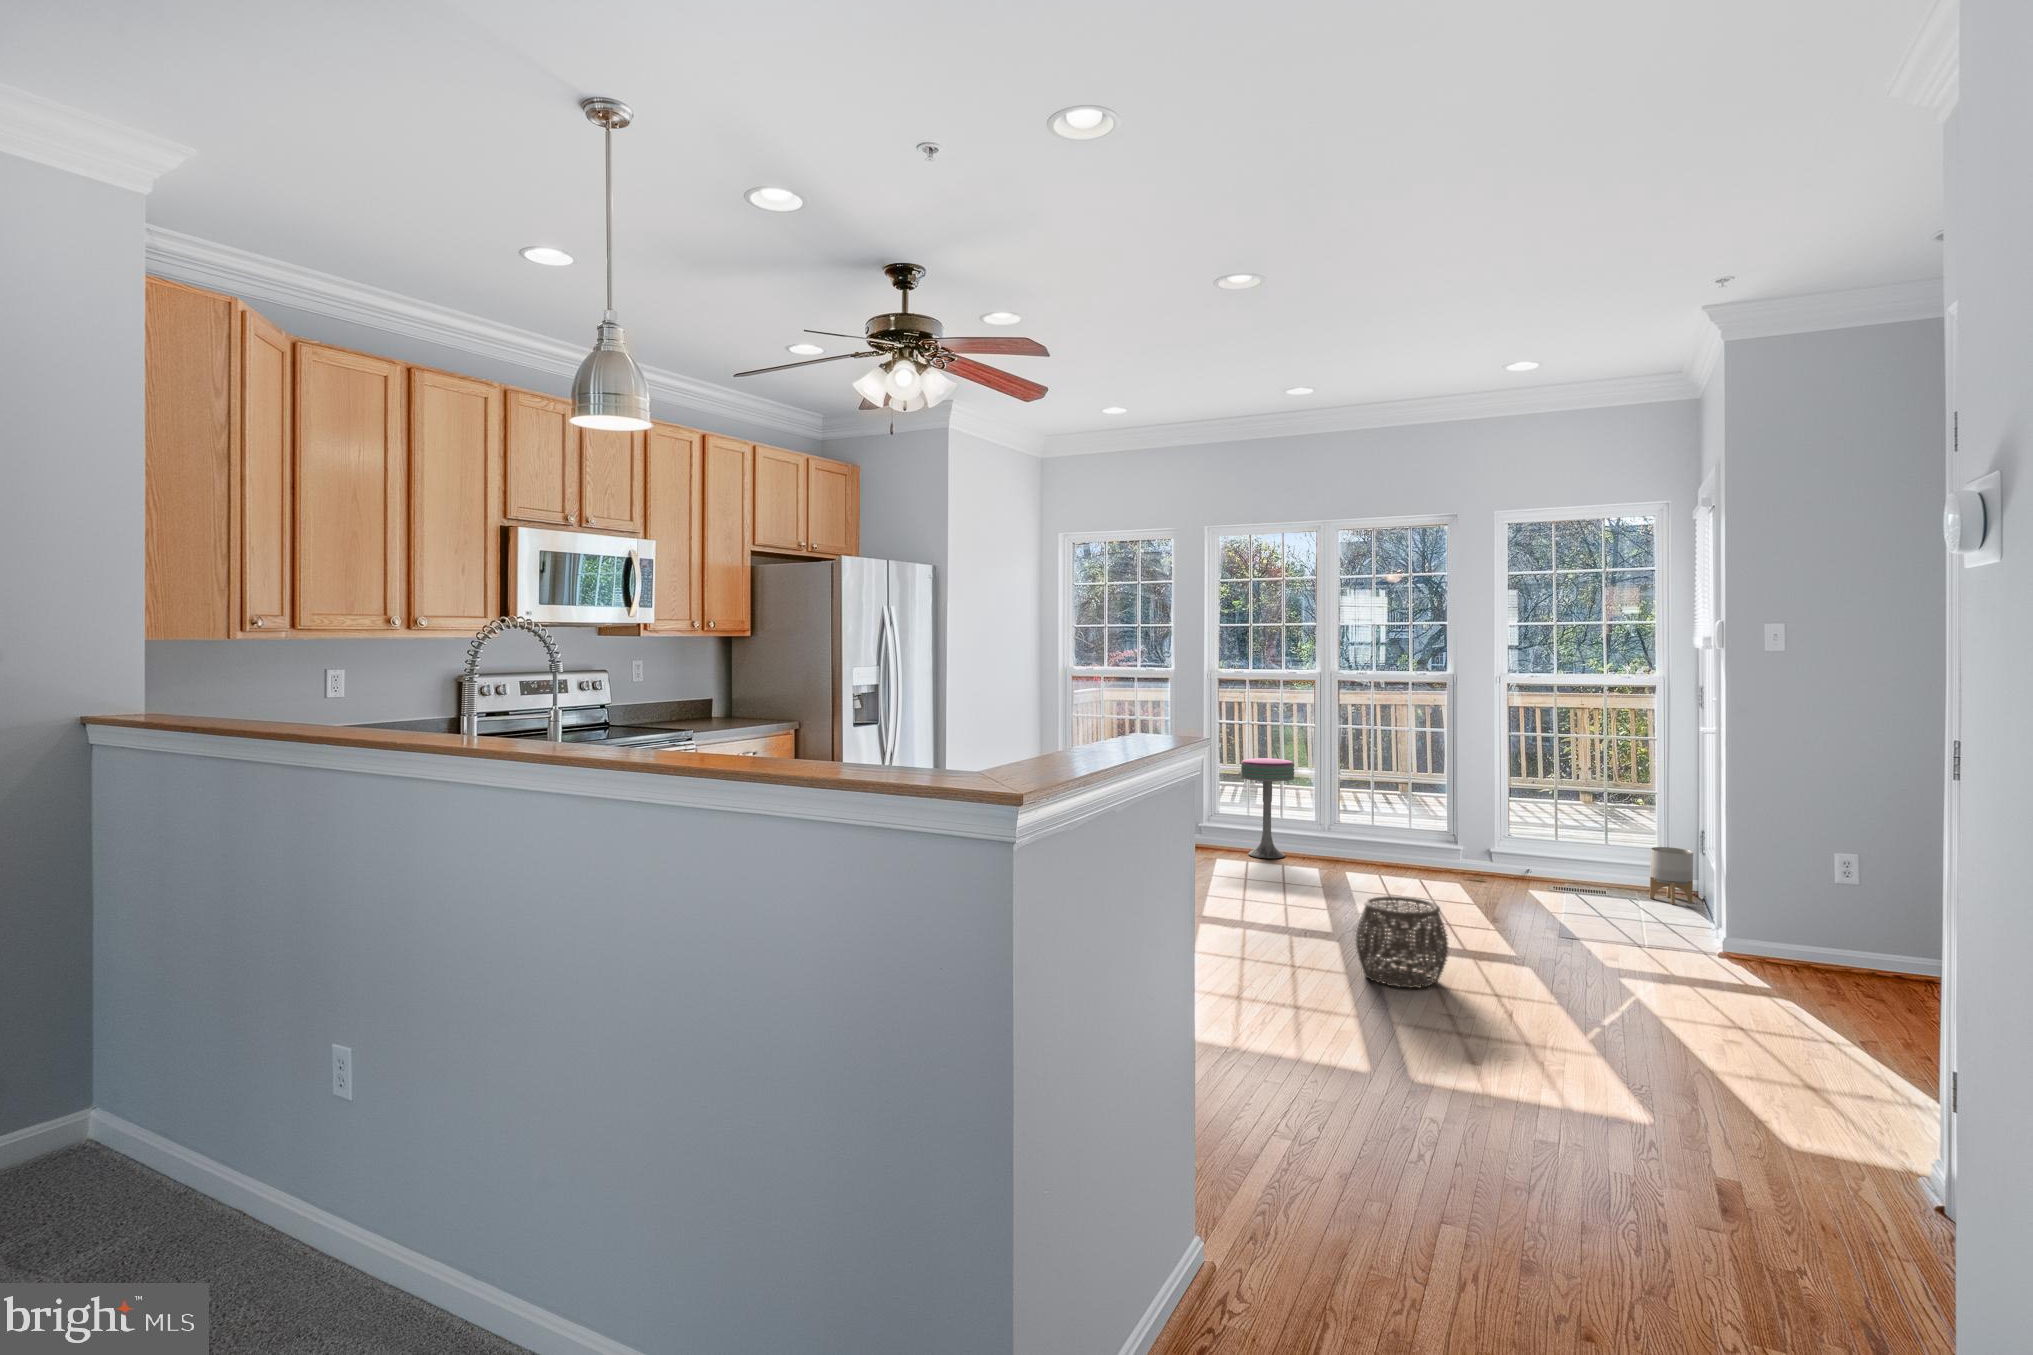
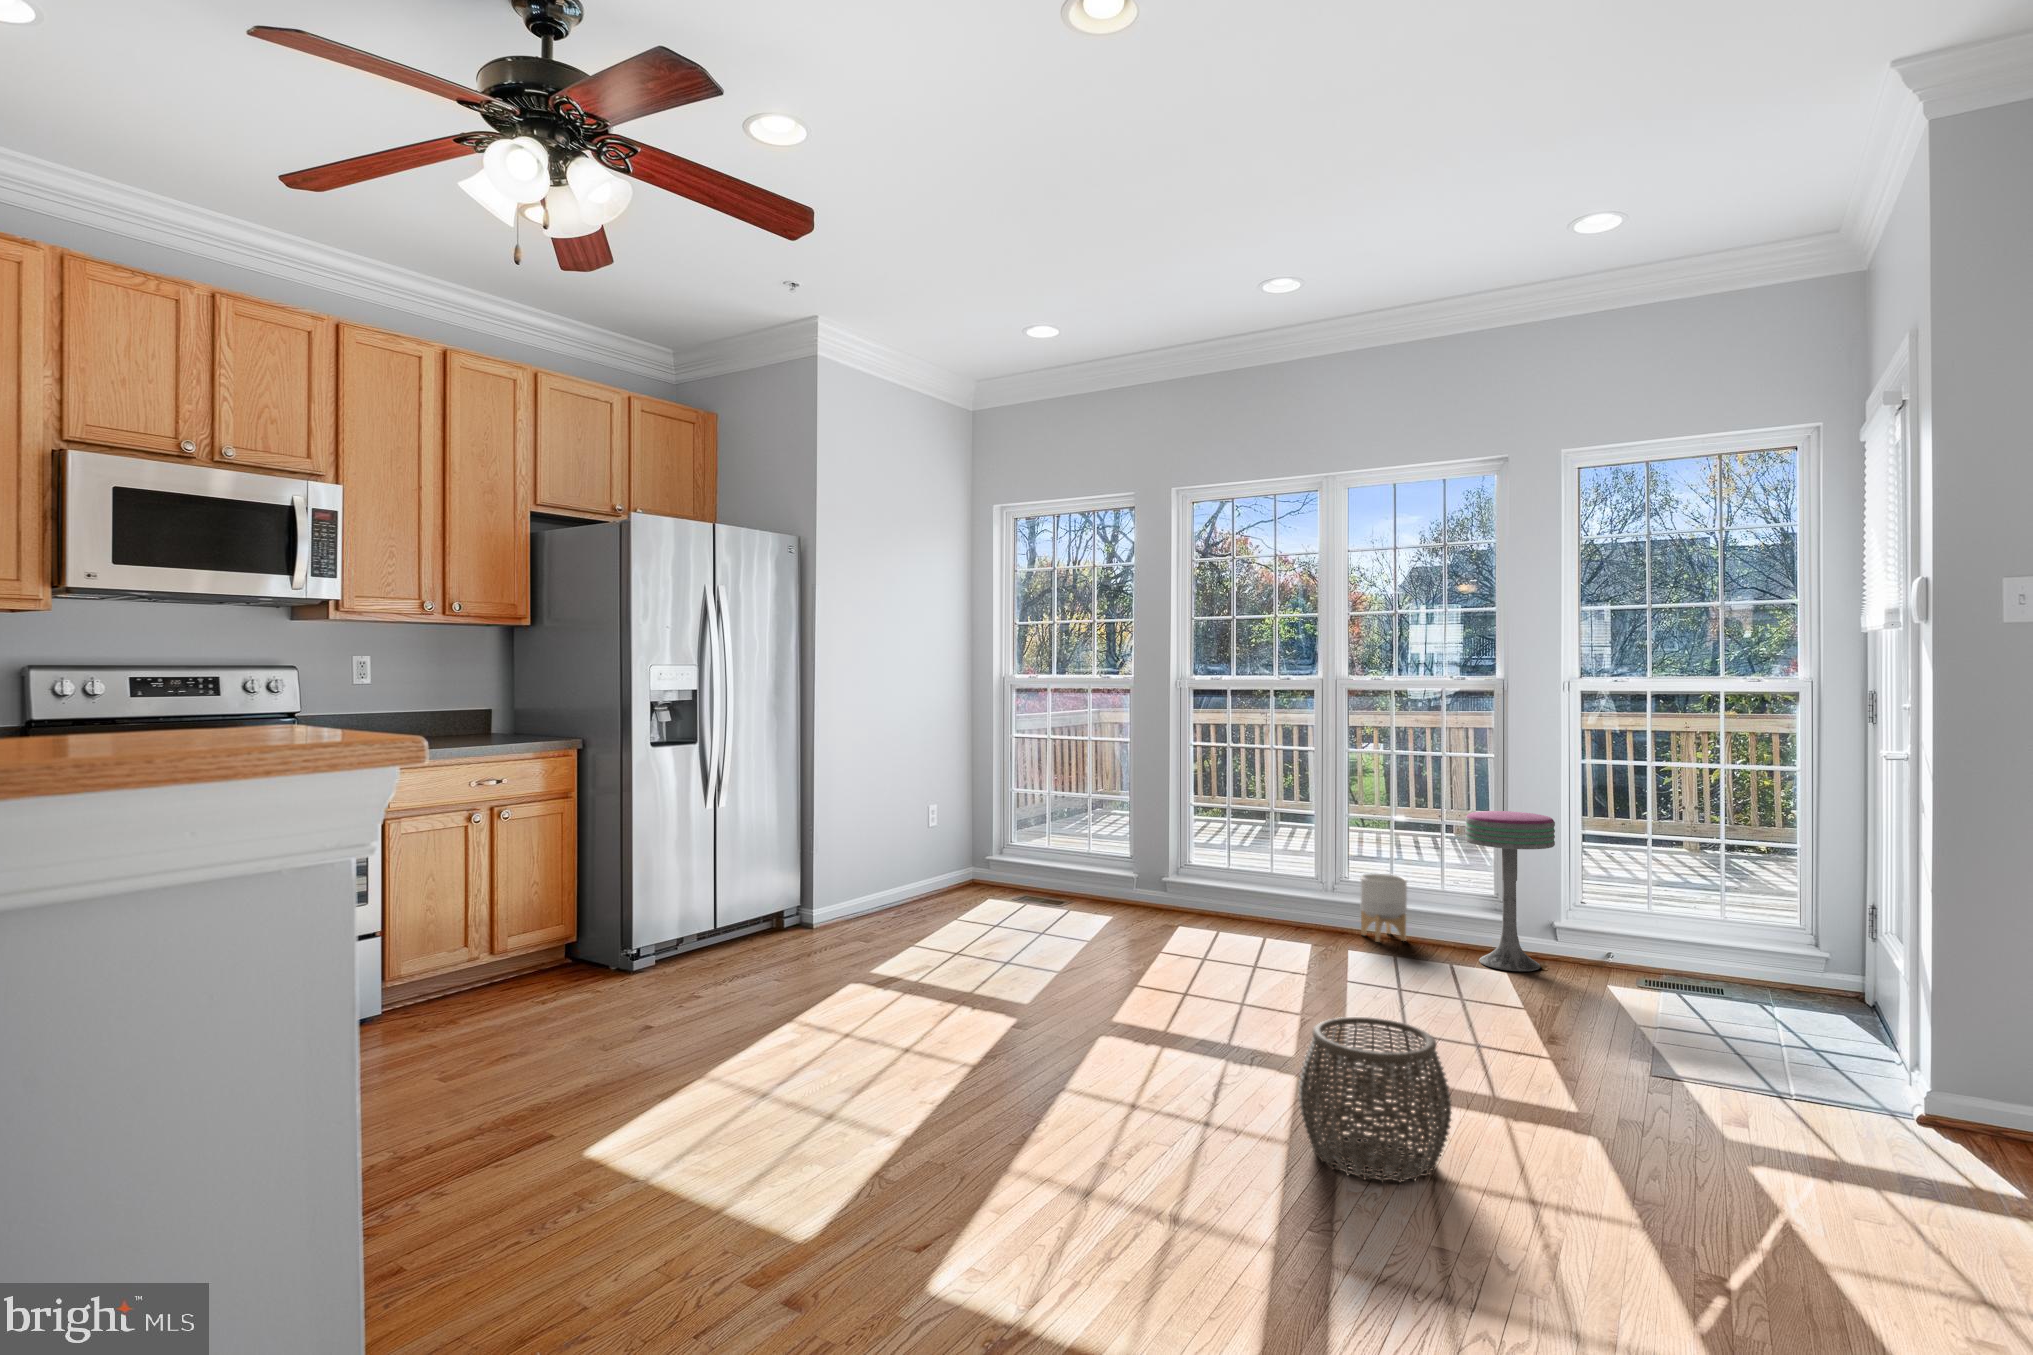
bar stool: present [1241,758,1294,858] -> present [1465,811,1555,971]
planter: present [1650,847,1693,904] -> present [1361,874,1407,942]

